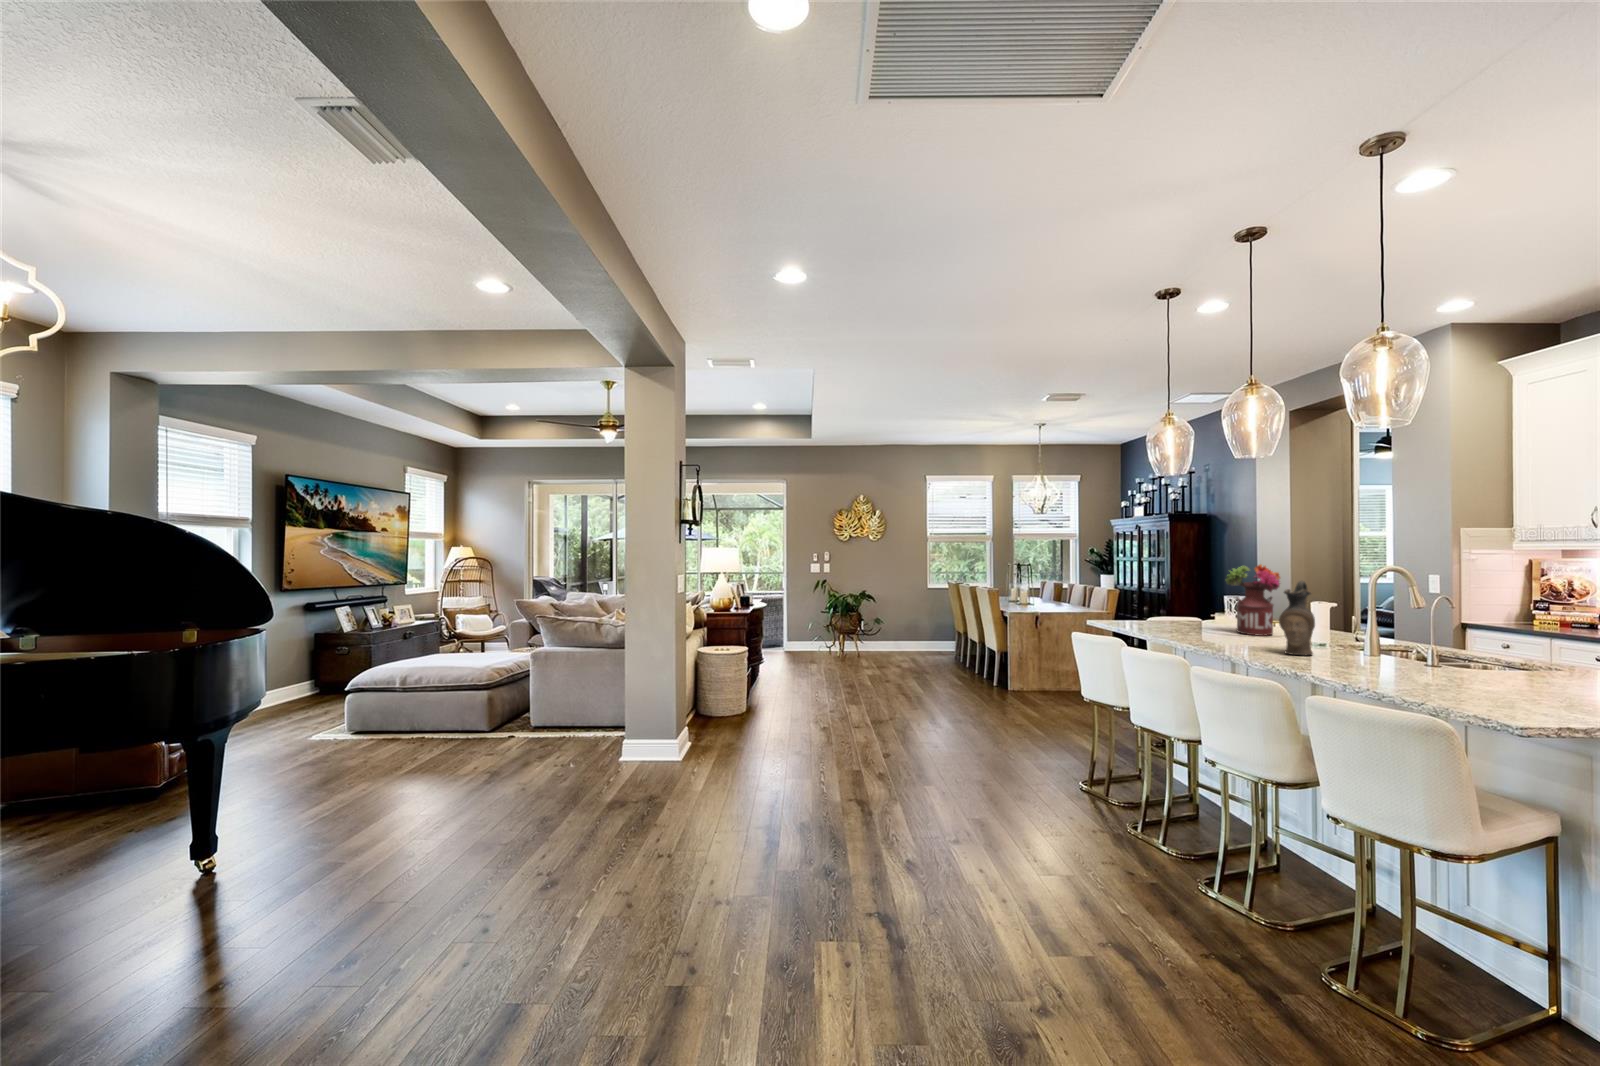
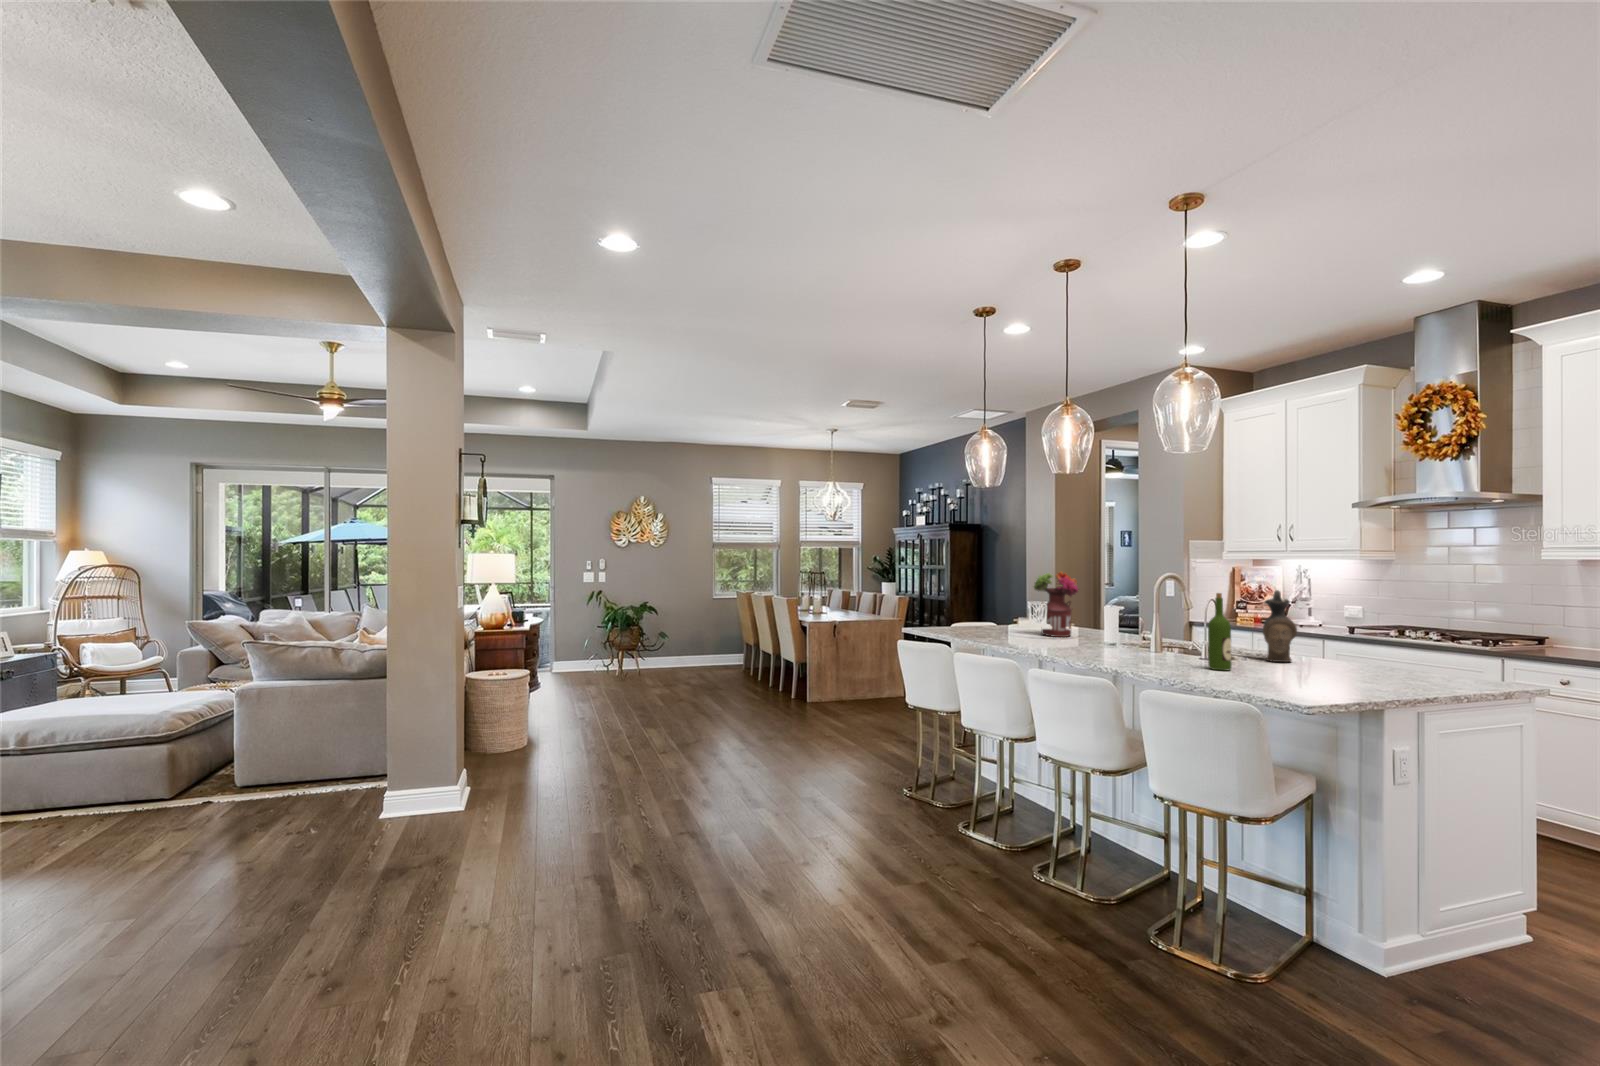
ceramic pitcher: present [1279,581,1315,655] -> present [1263,590,1297,662]
wine bottle: none [1420,590,1453,681] -> present [1208,593,1232,671]

